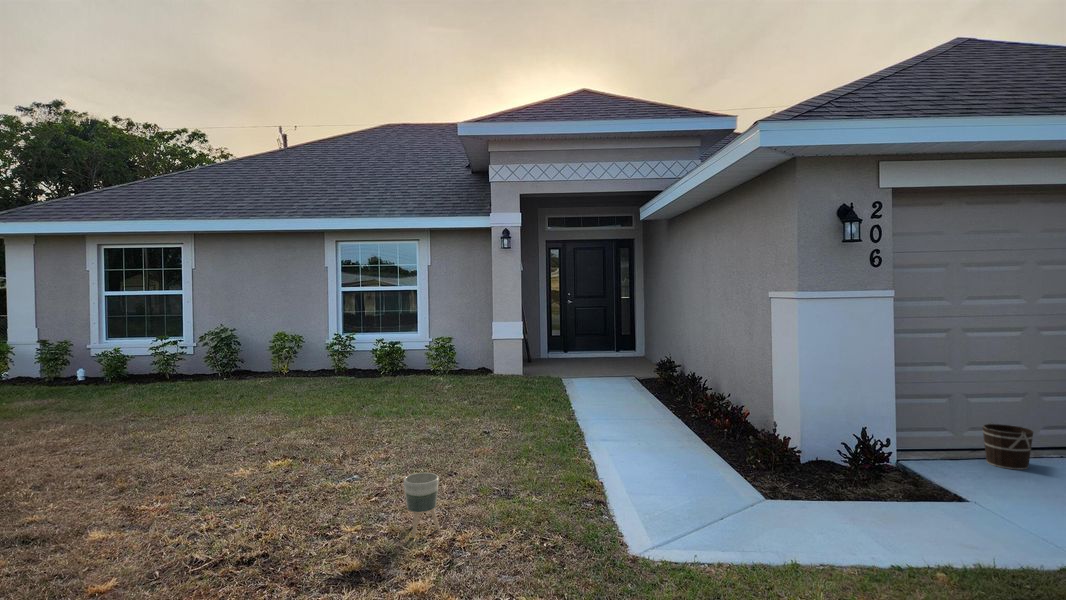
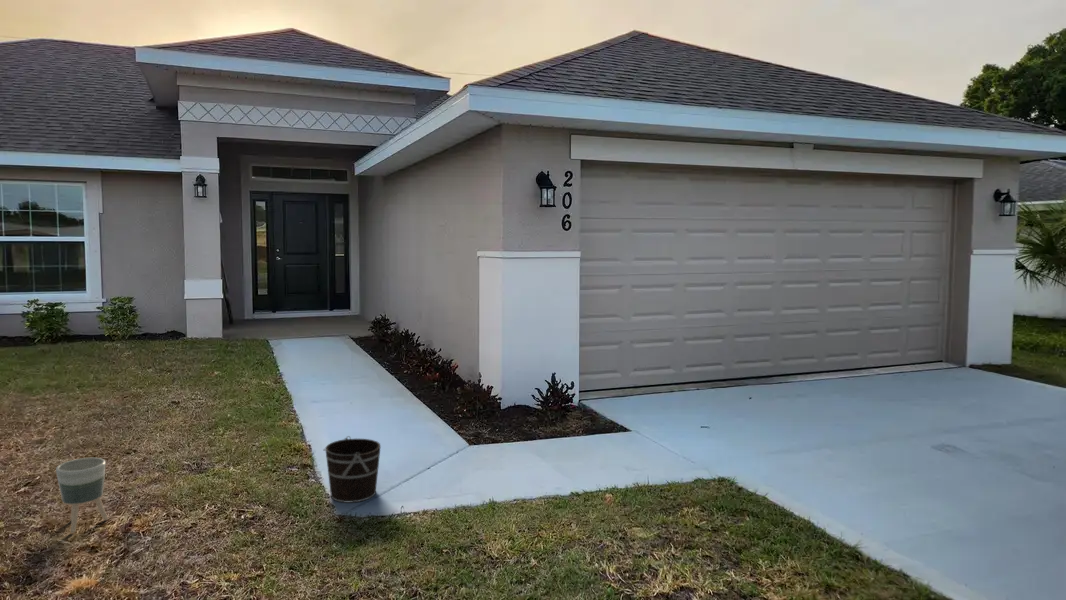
bucket: present [983,422,1033,470] -> present [324,438,380,503]

